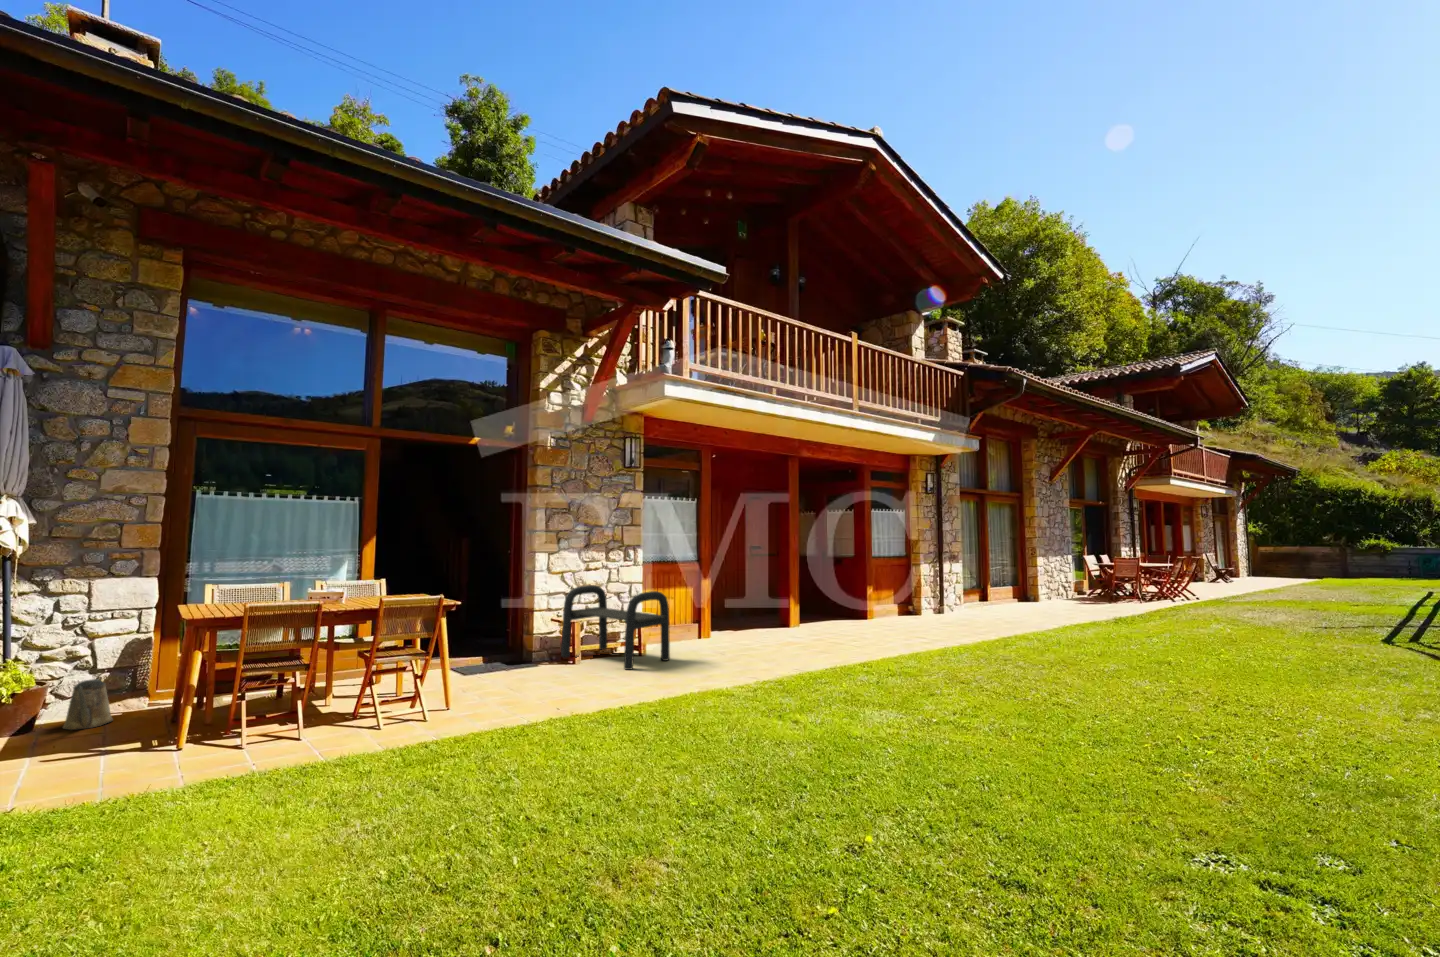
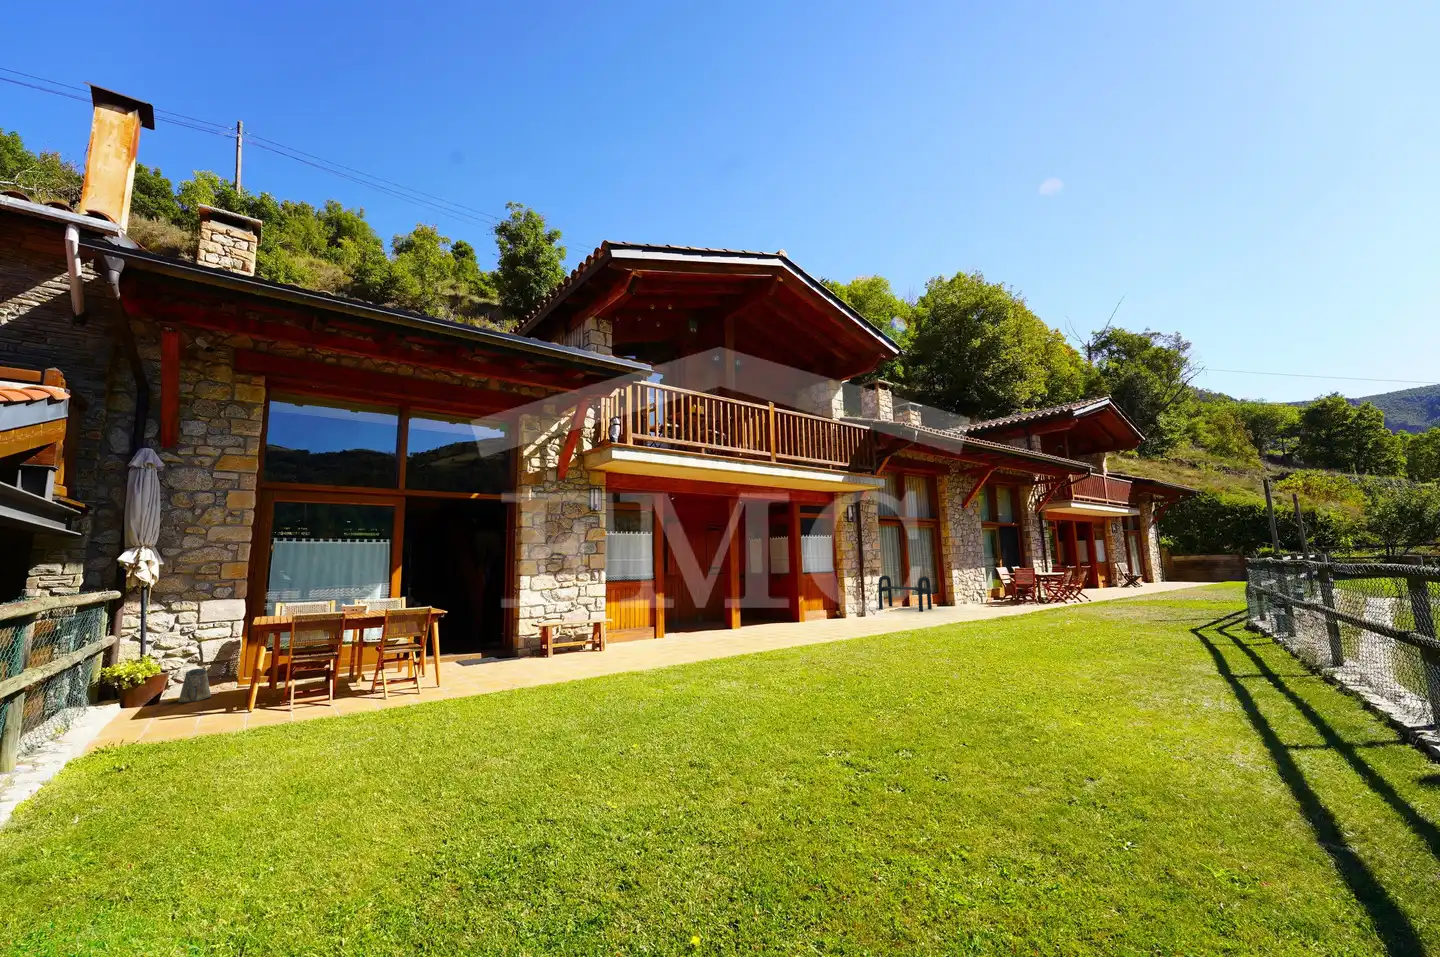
bench: present [561,585,670,670] -> present [878,576,932,612]

